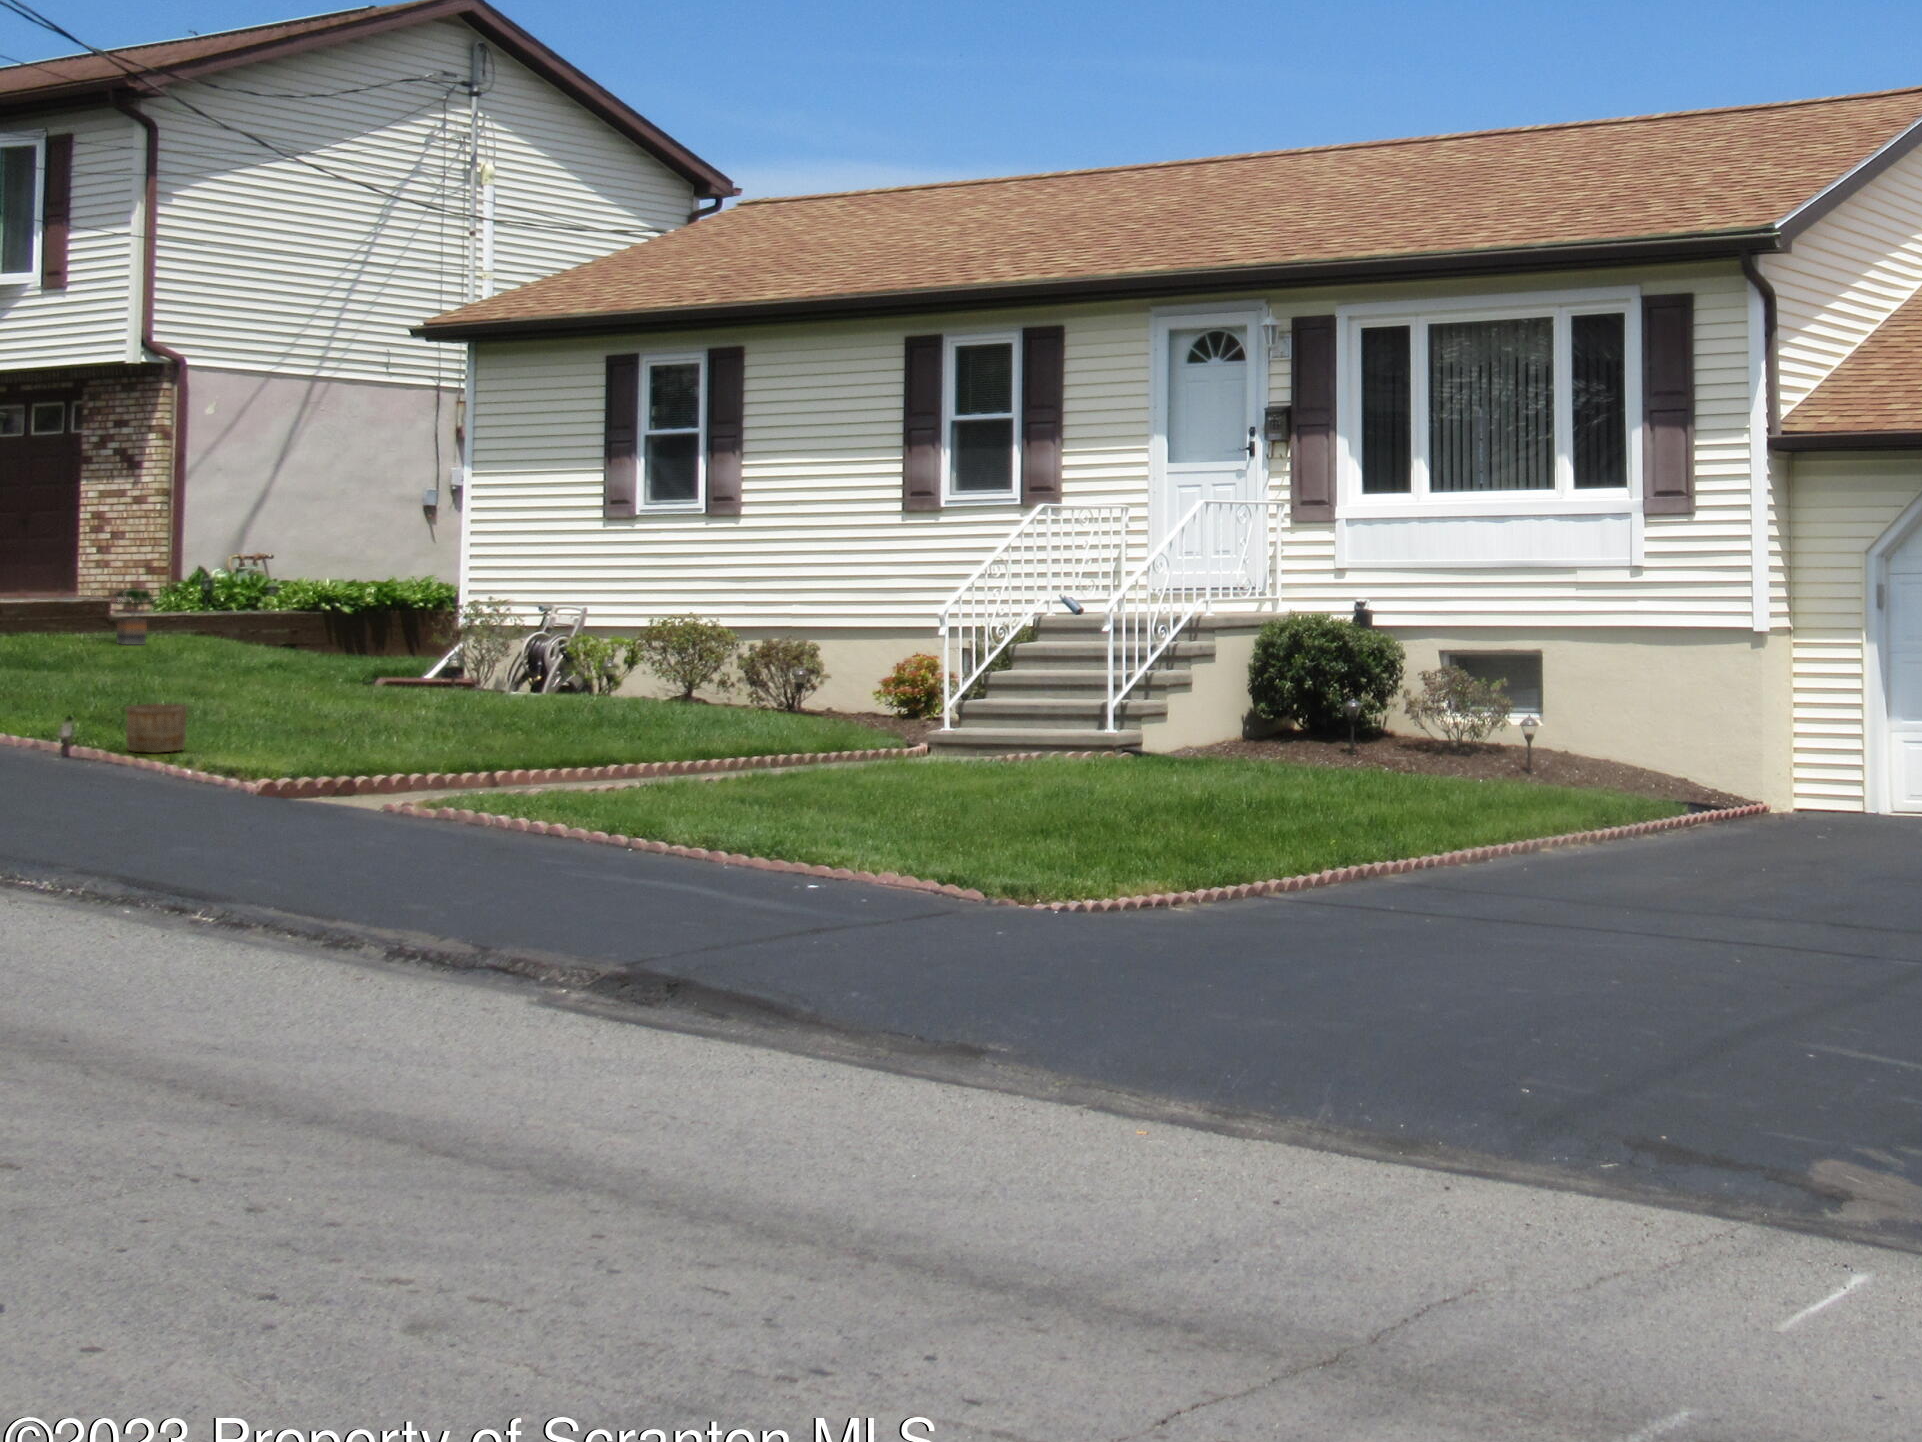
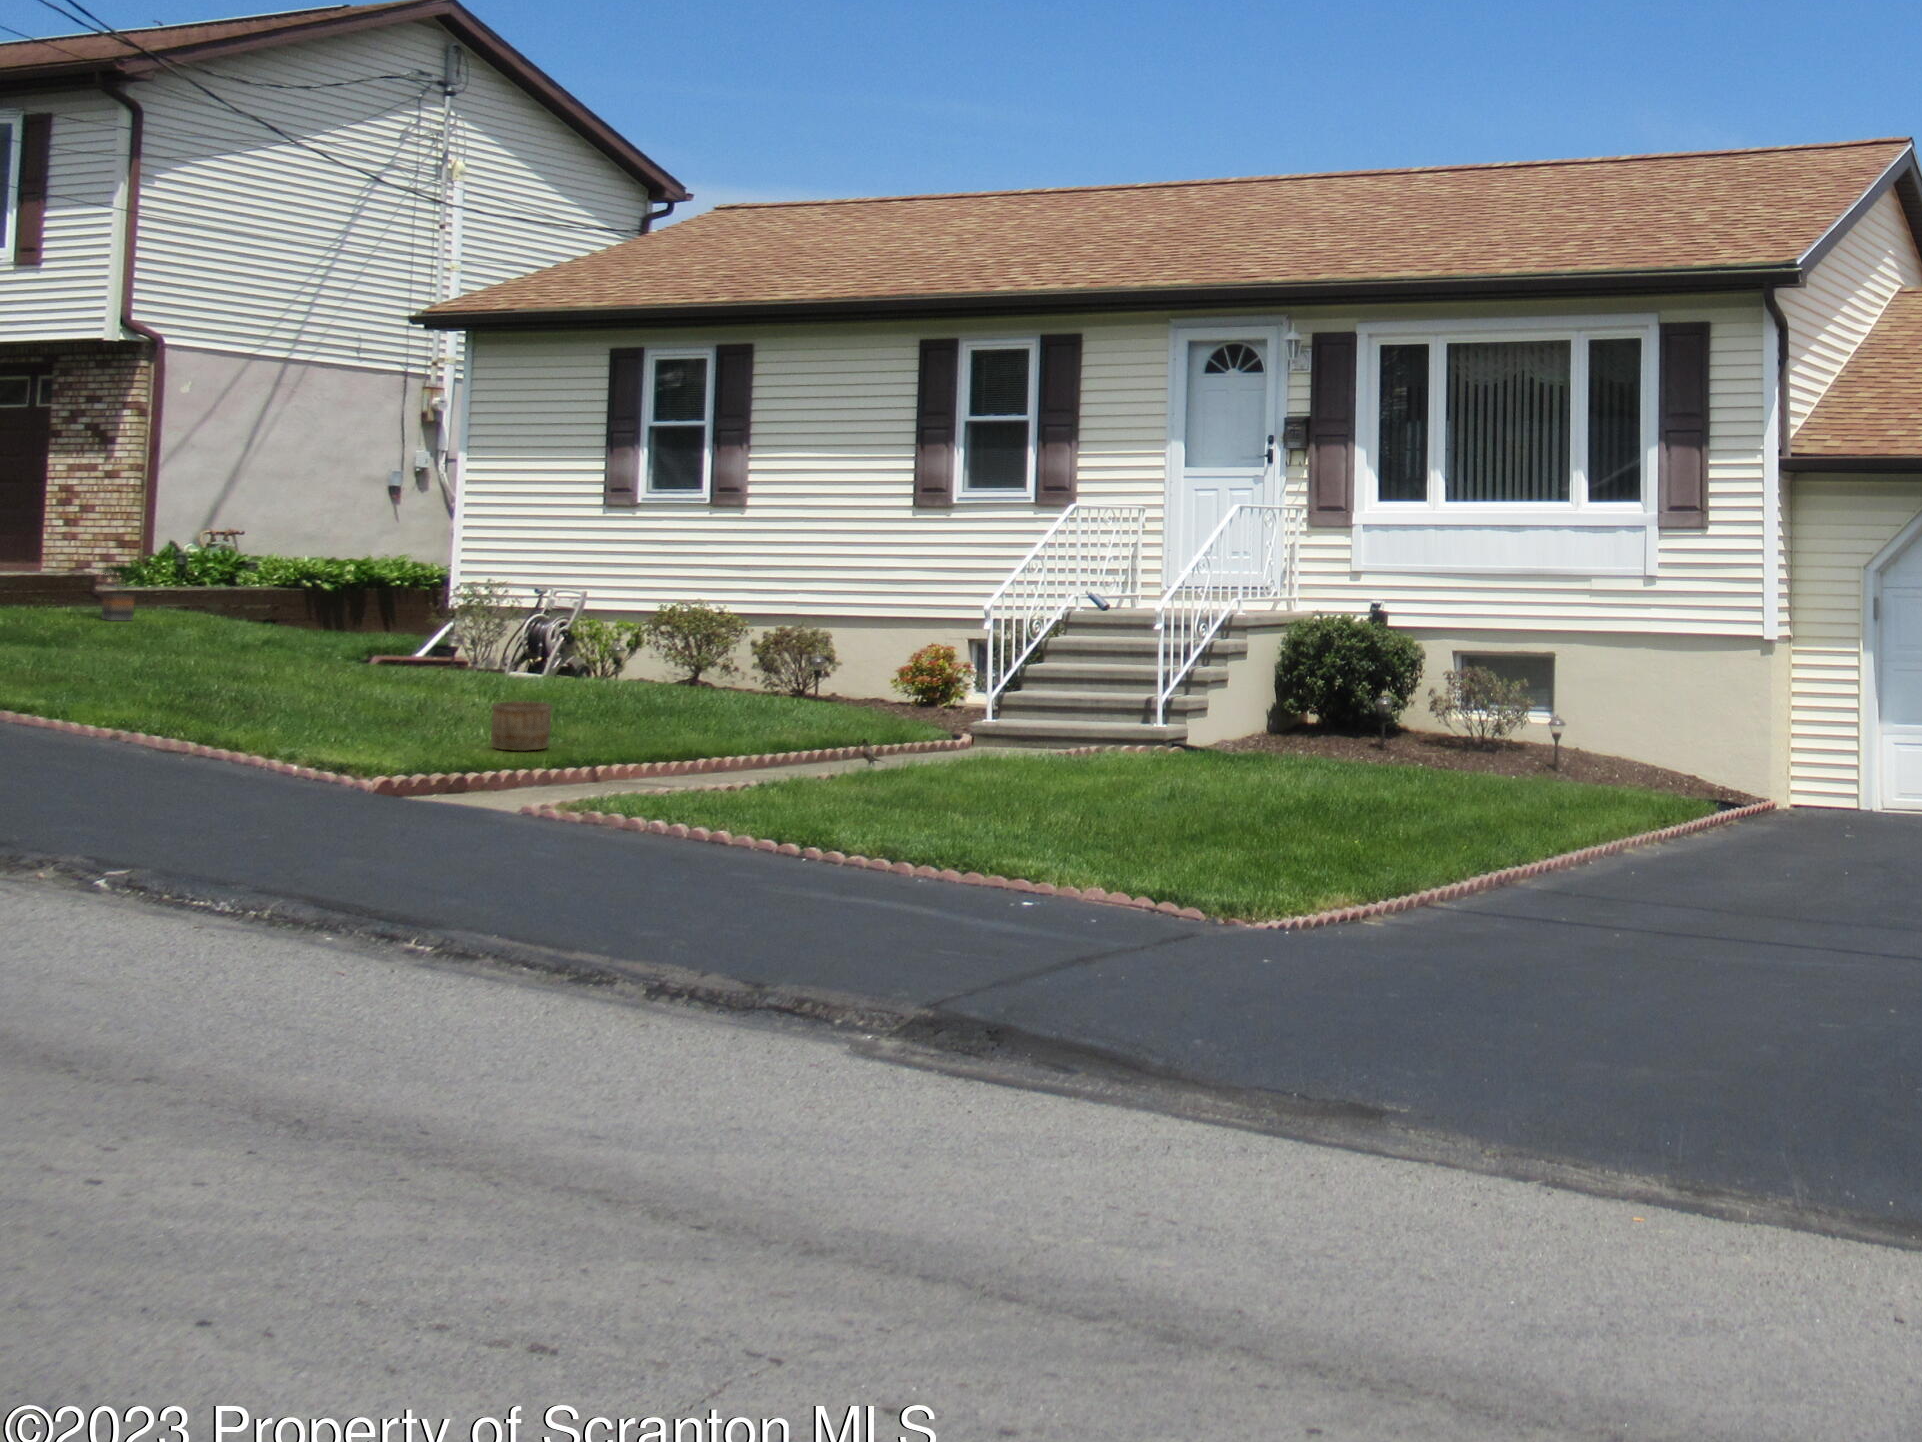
wooden bucket: present [126,703,187,753] -> present [491,701,553,751]

